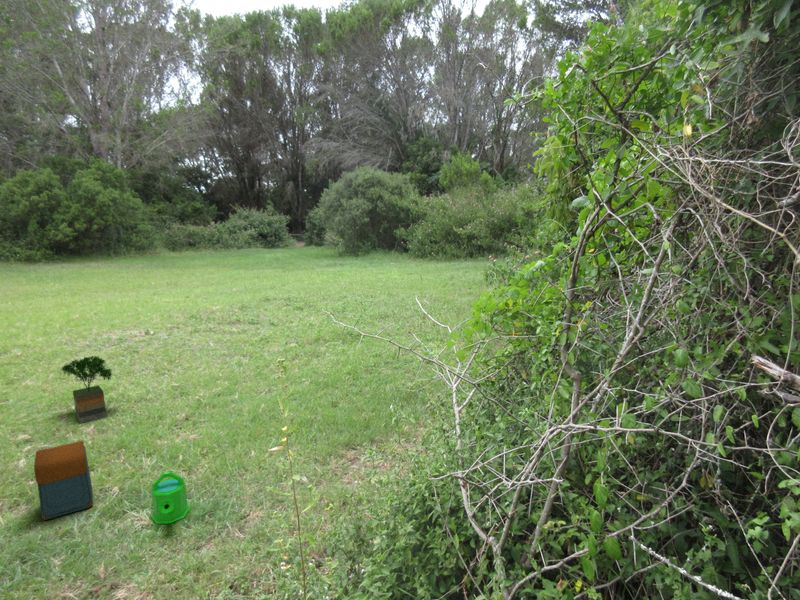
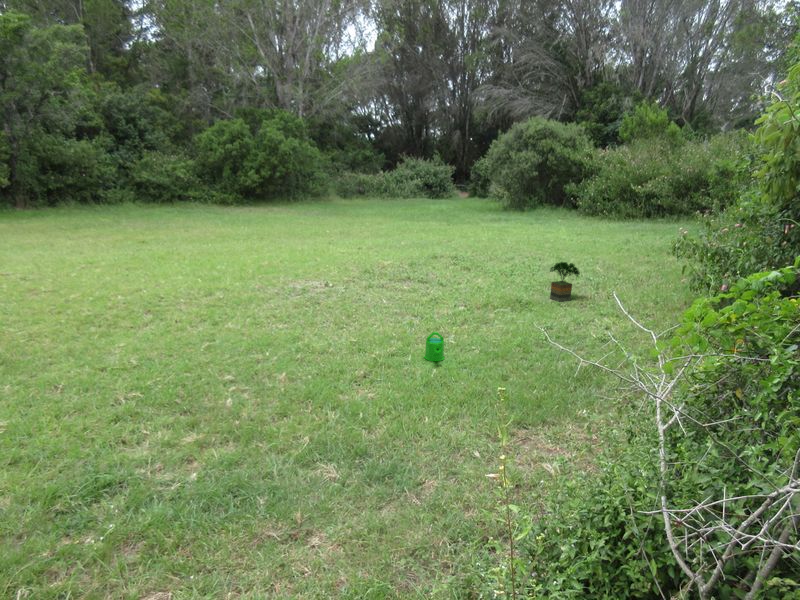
potted tree: present [61,356,112,423] -> present [550,262,580,302]
backpack: present [34,441,93,520] -> none [361,310,388,351]

